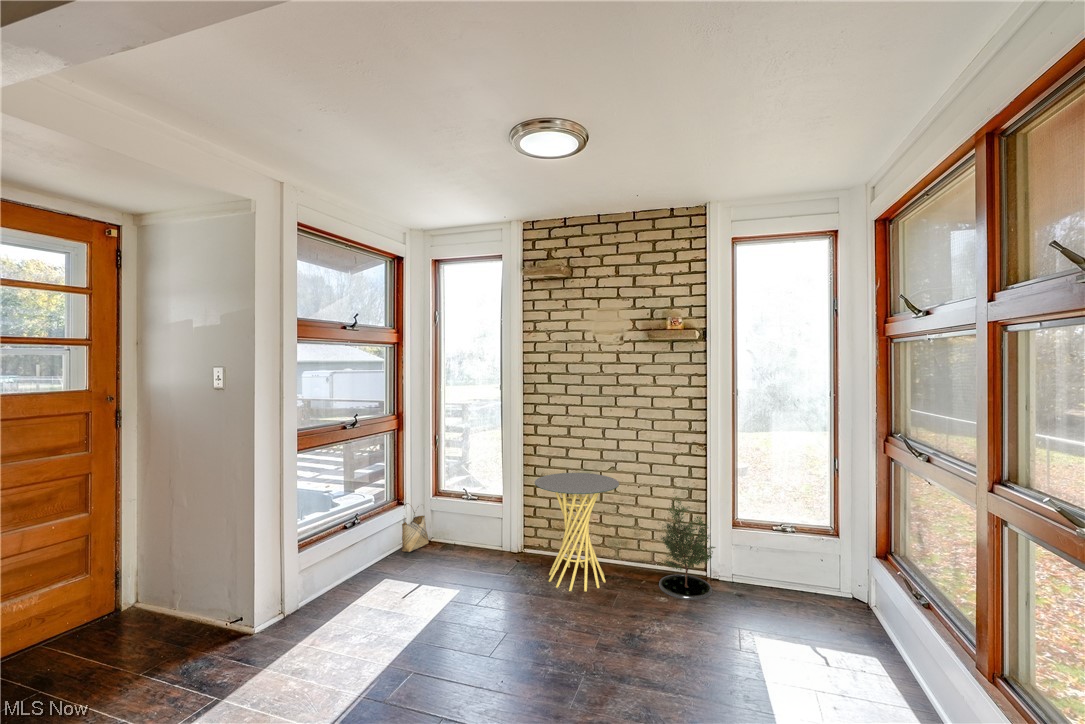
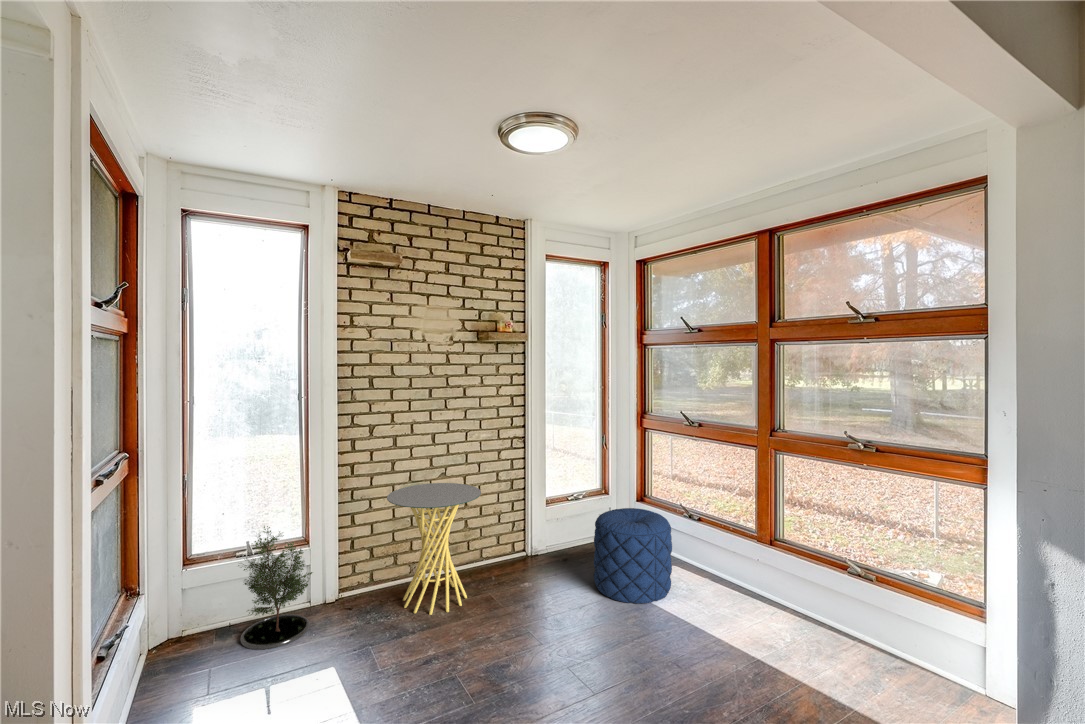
potted tree: present [659,496,715,600] -> present [238,526,312,650]
woven basket: present [402,503,429,552] -> none [146,584,186,669]
pouf: none [717,548,827,681] -> present [594,508,672,604]

